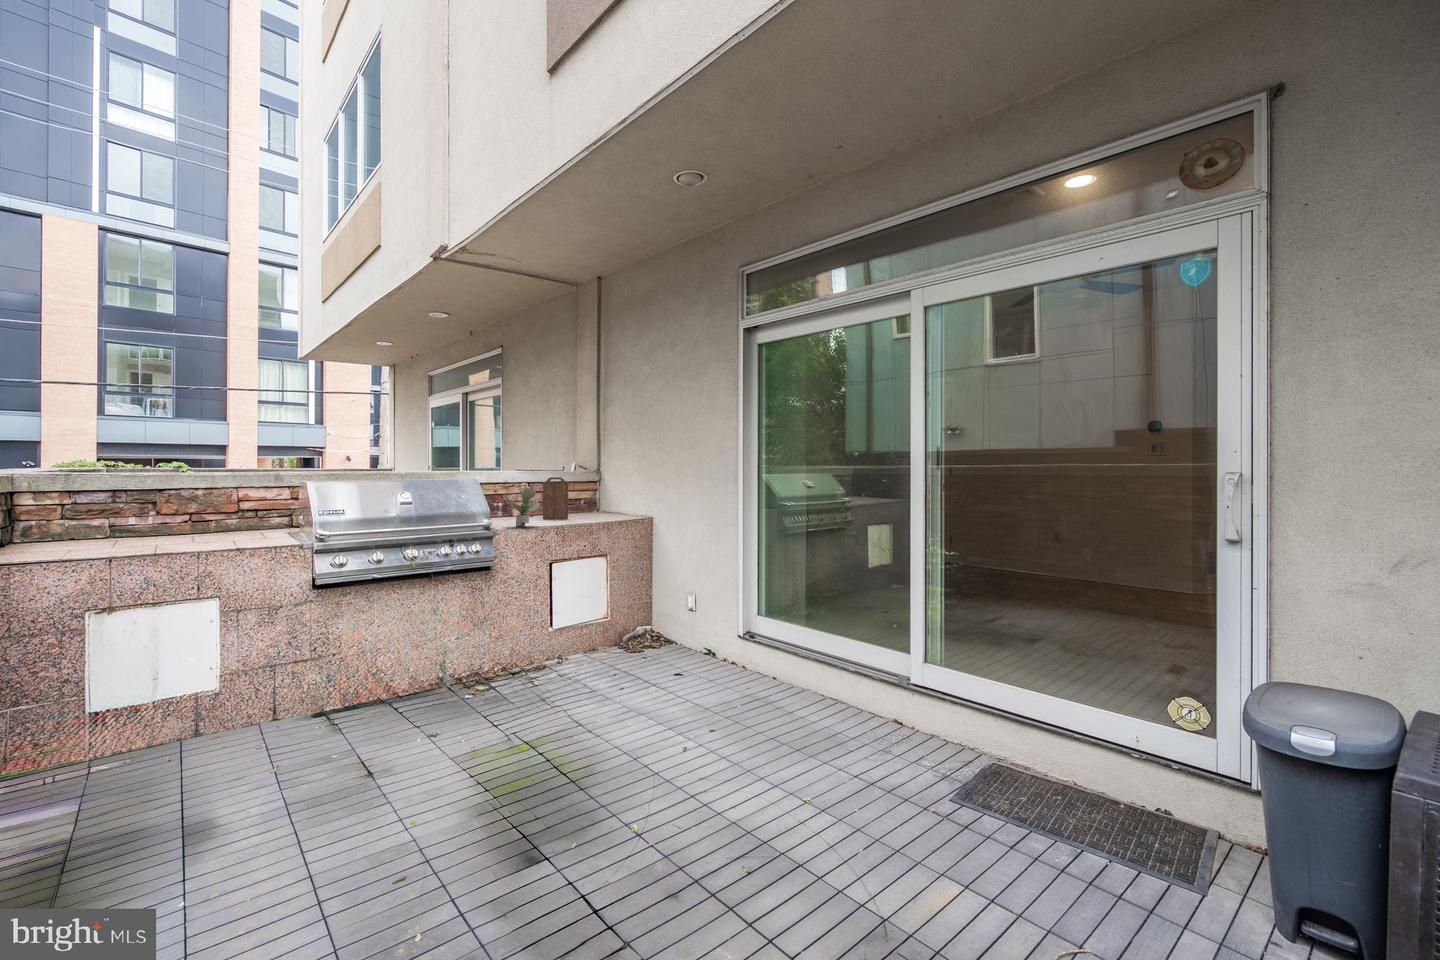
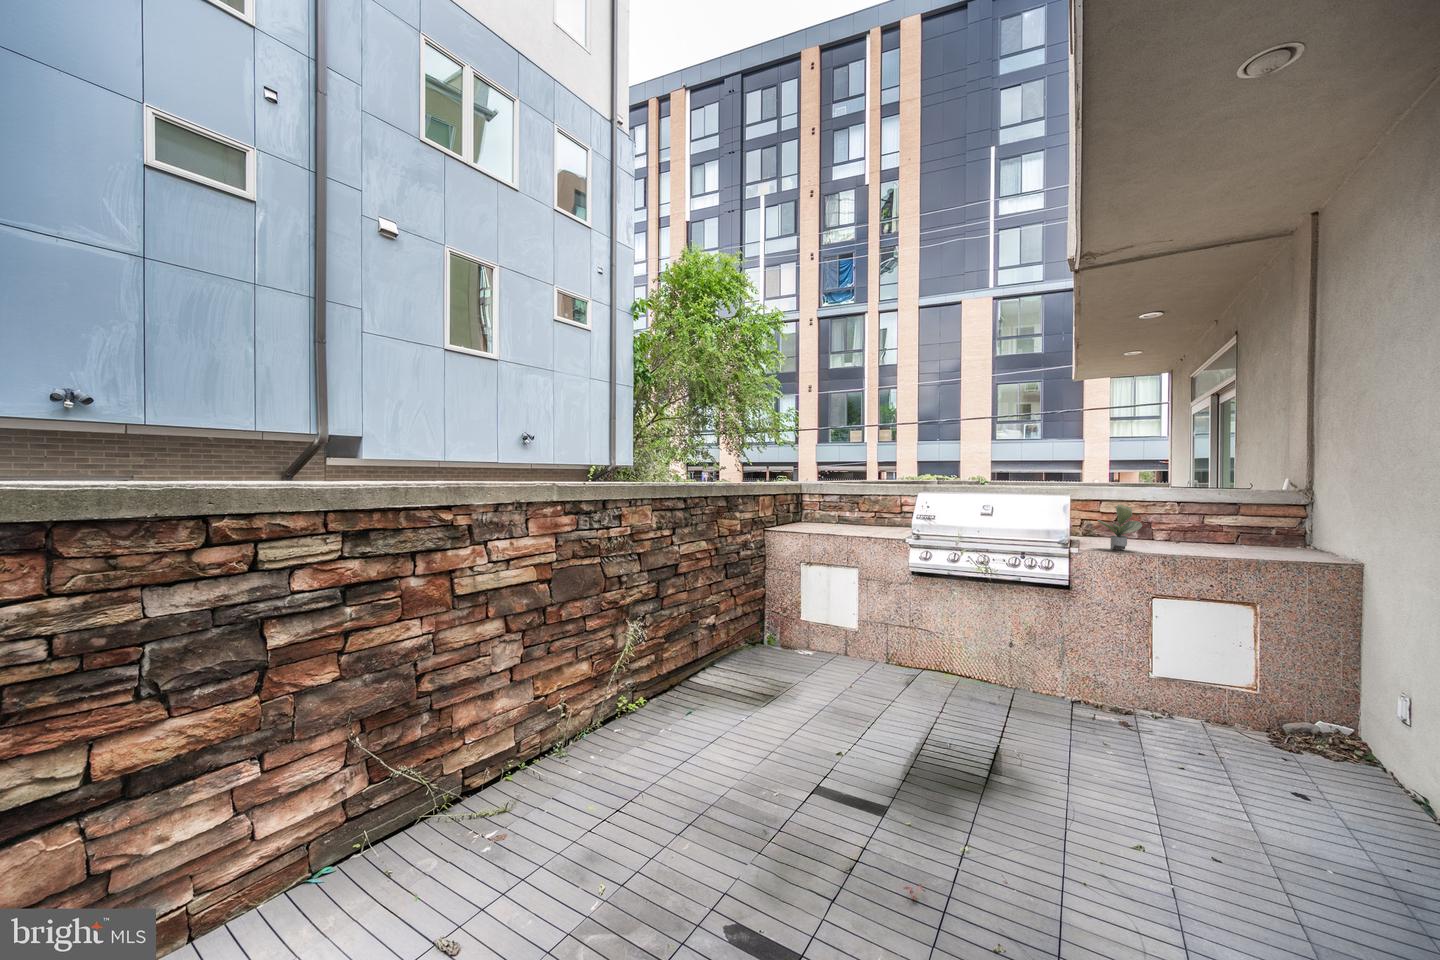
cutting board: present [543,477,568,520] -> none [1180,495,1217,550]

